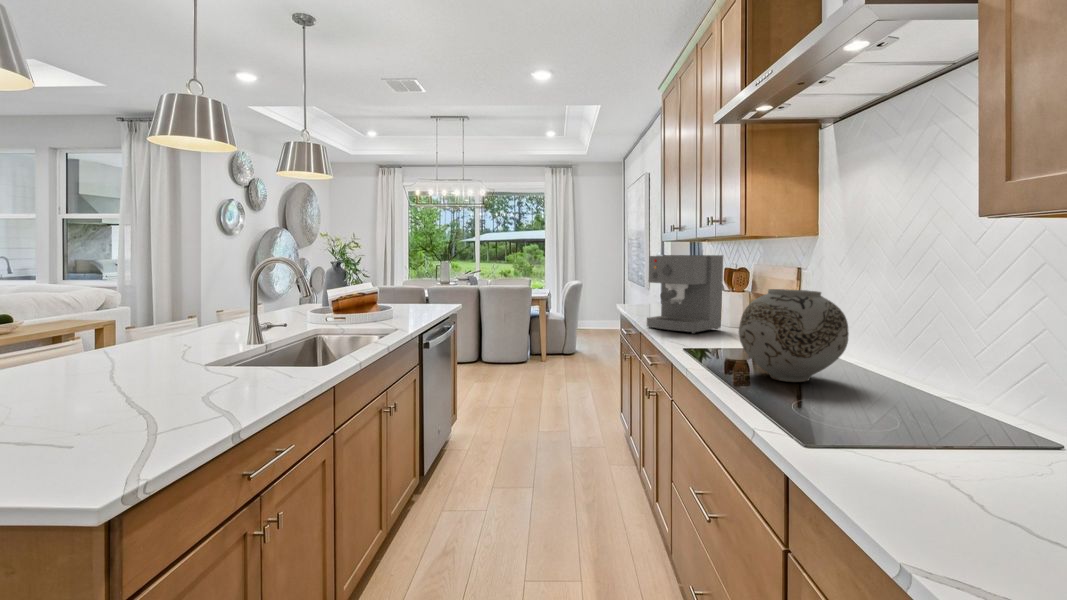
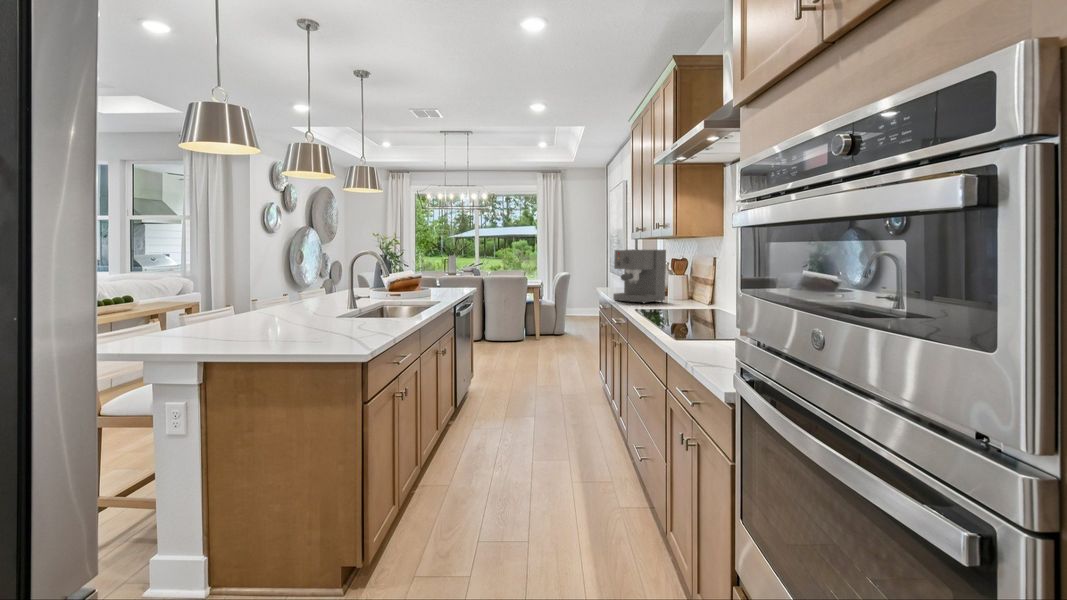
vase: present [739,289,849,382] -> none [657,269,716,322]

